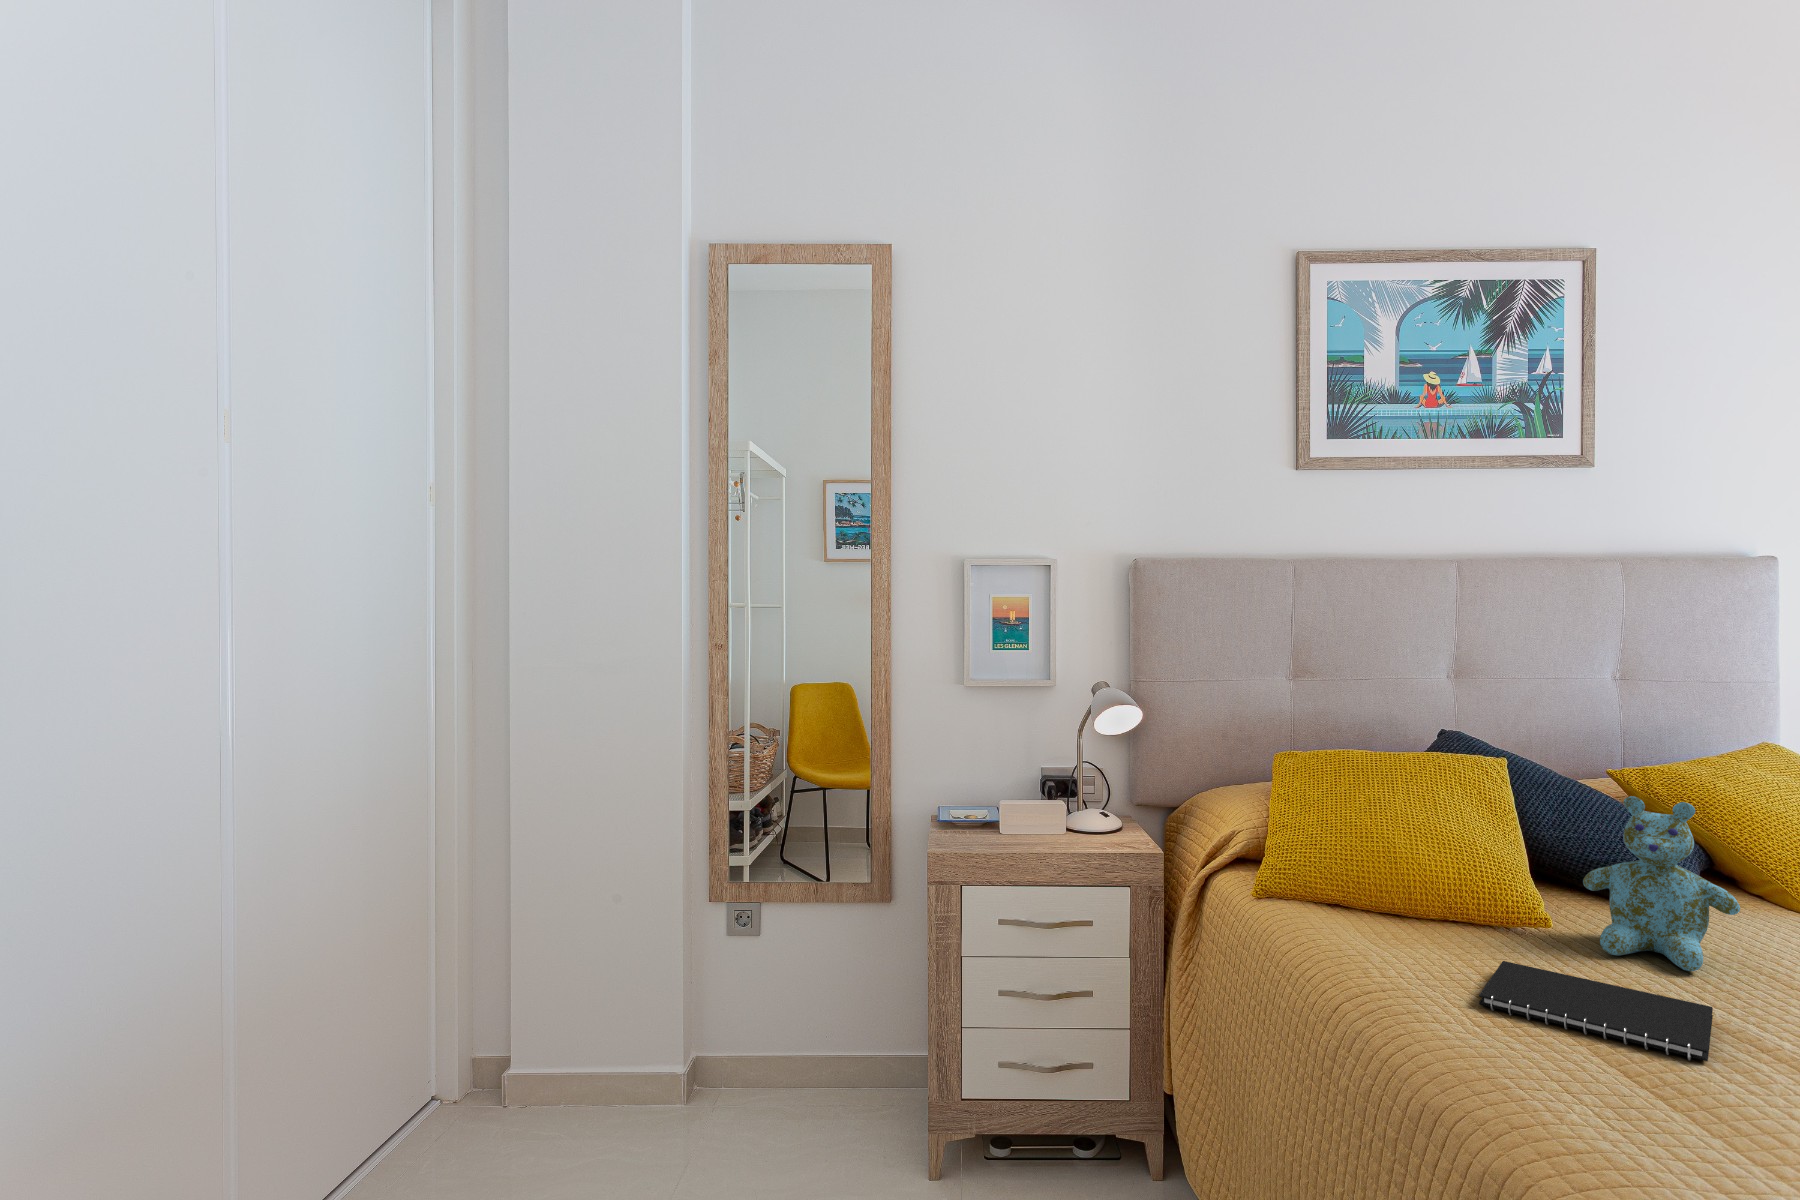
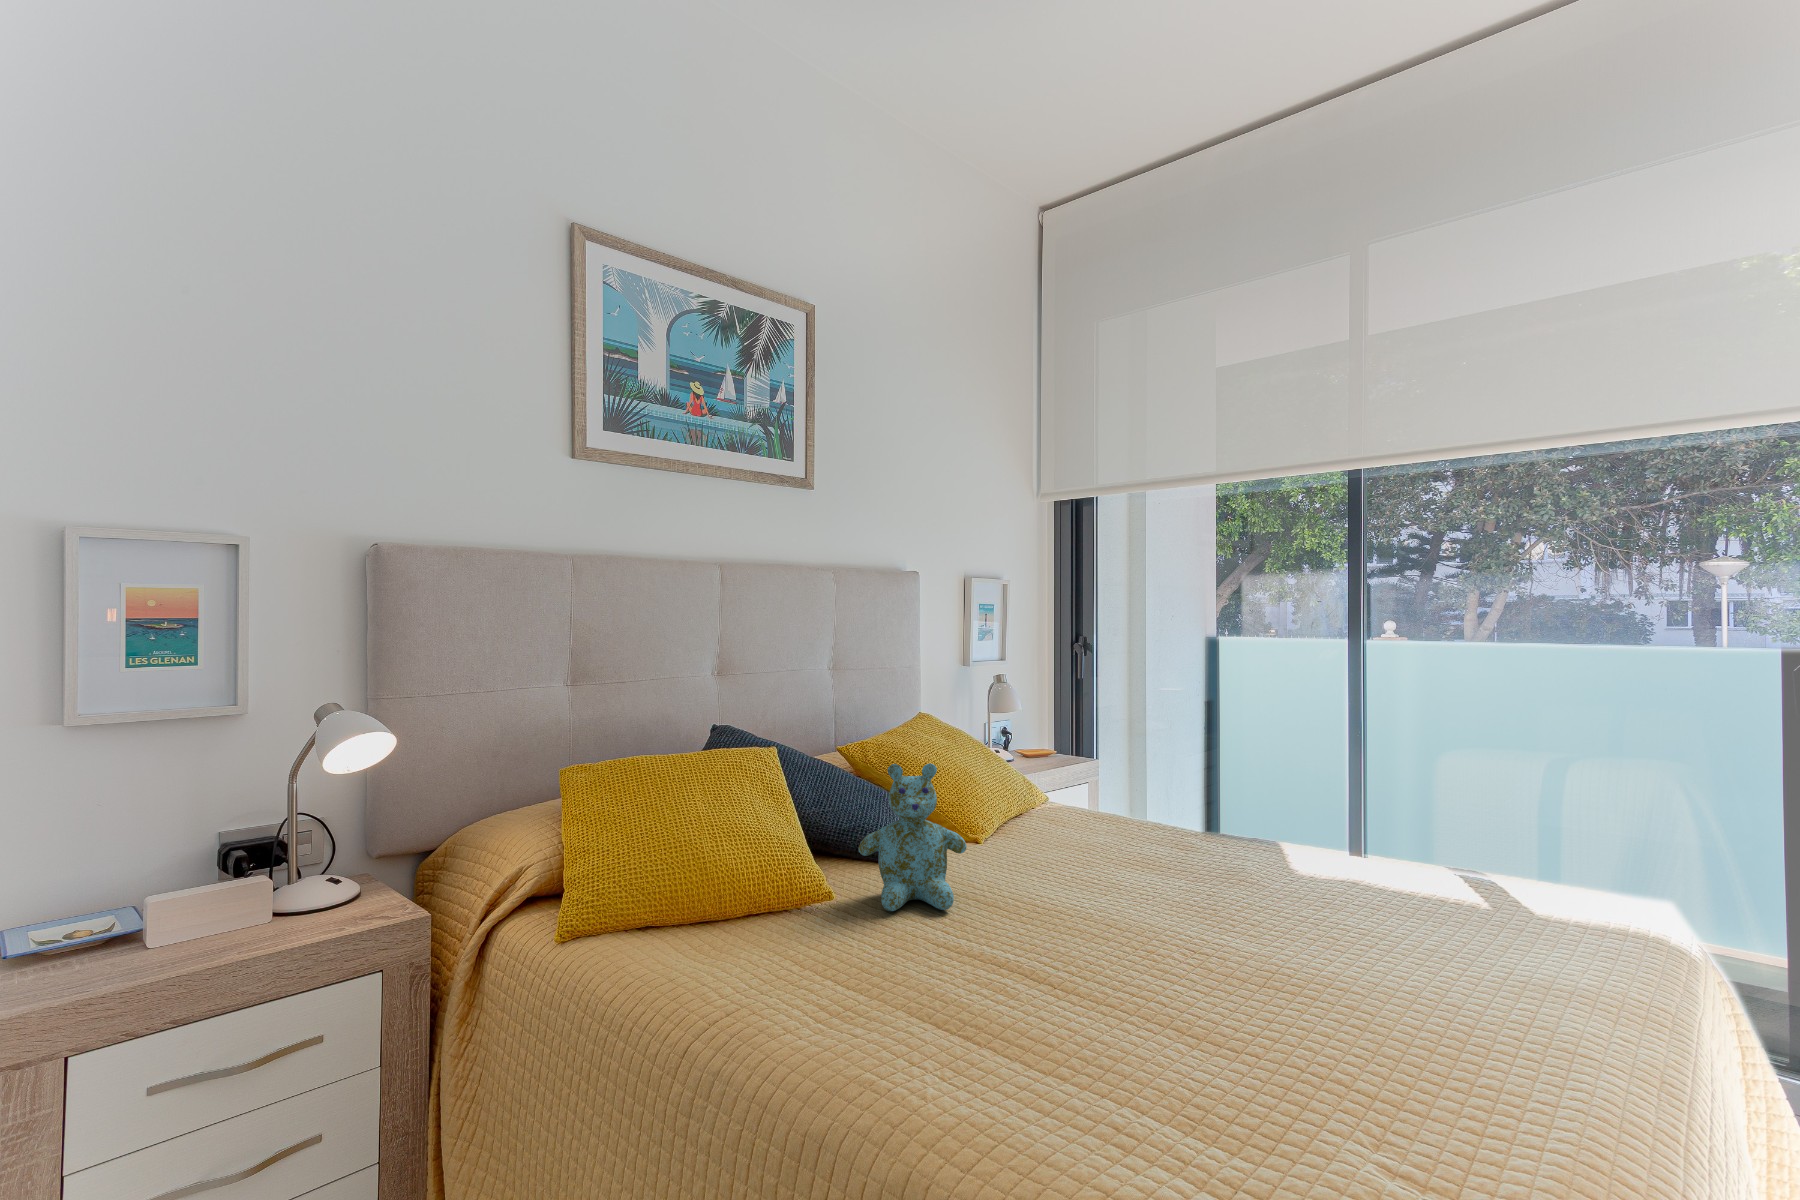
notebook: present [1479,961,1713,1061] -> none [828,938,1012,1003]

